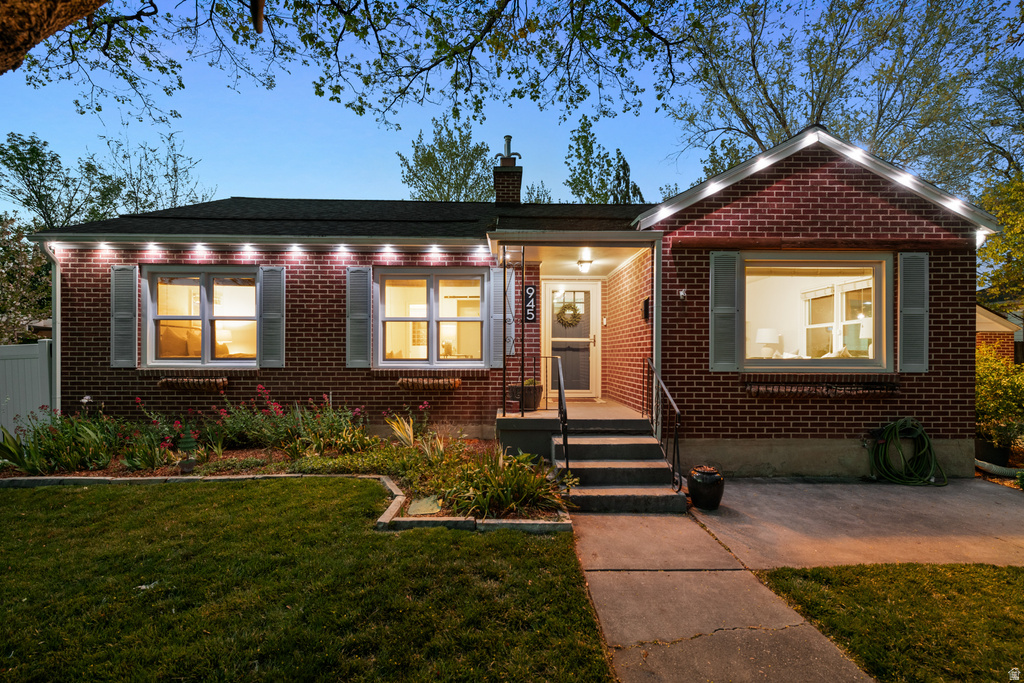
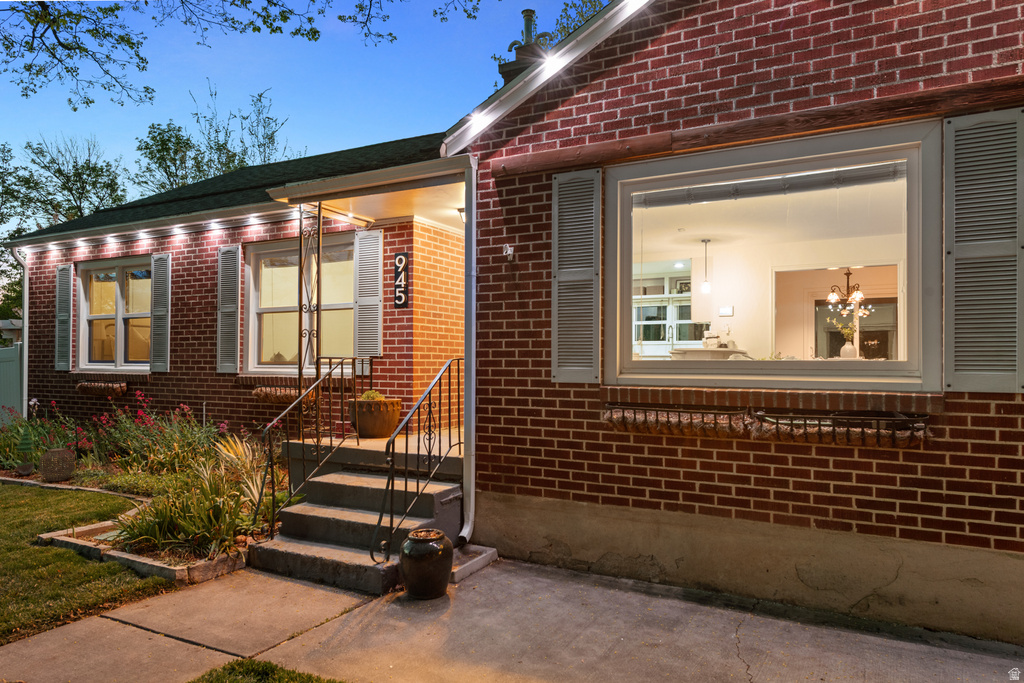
woven basket: none [224,442,257,474] -> present [39,448,75,481]

